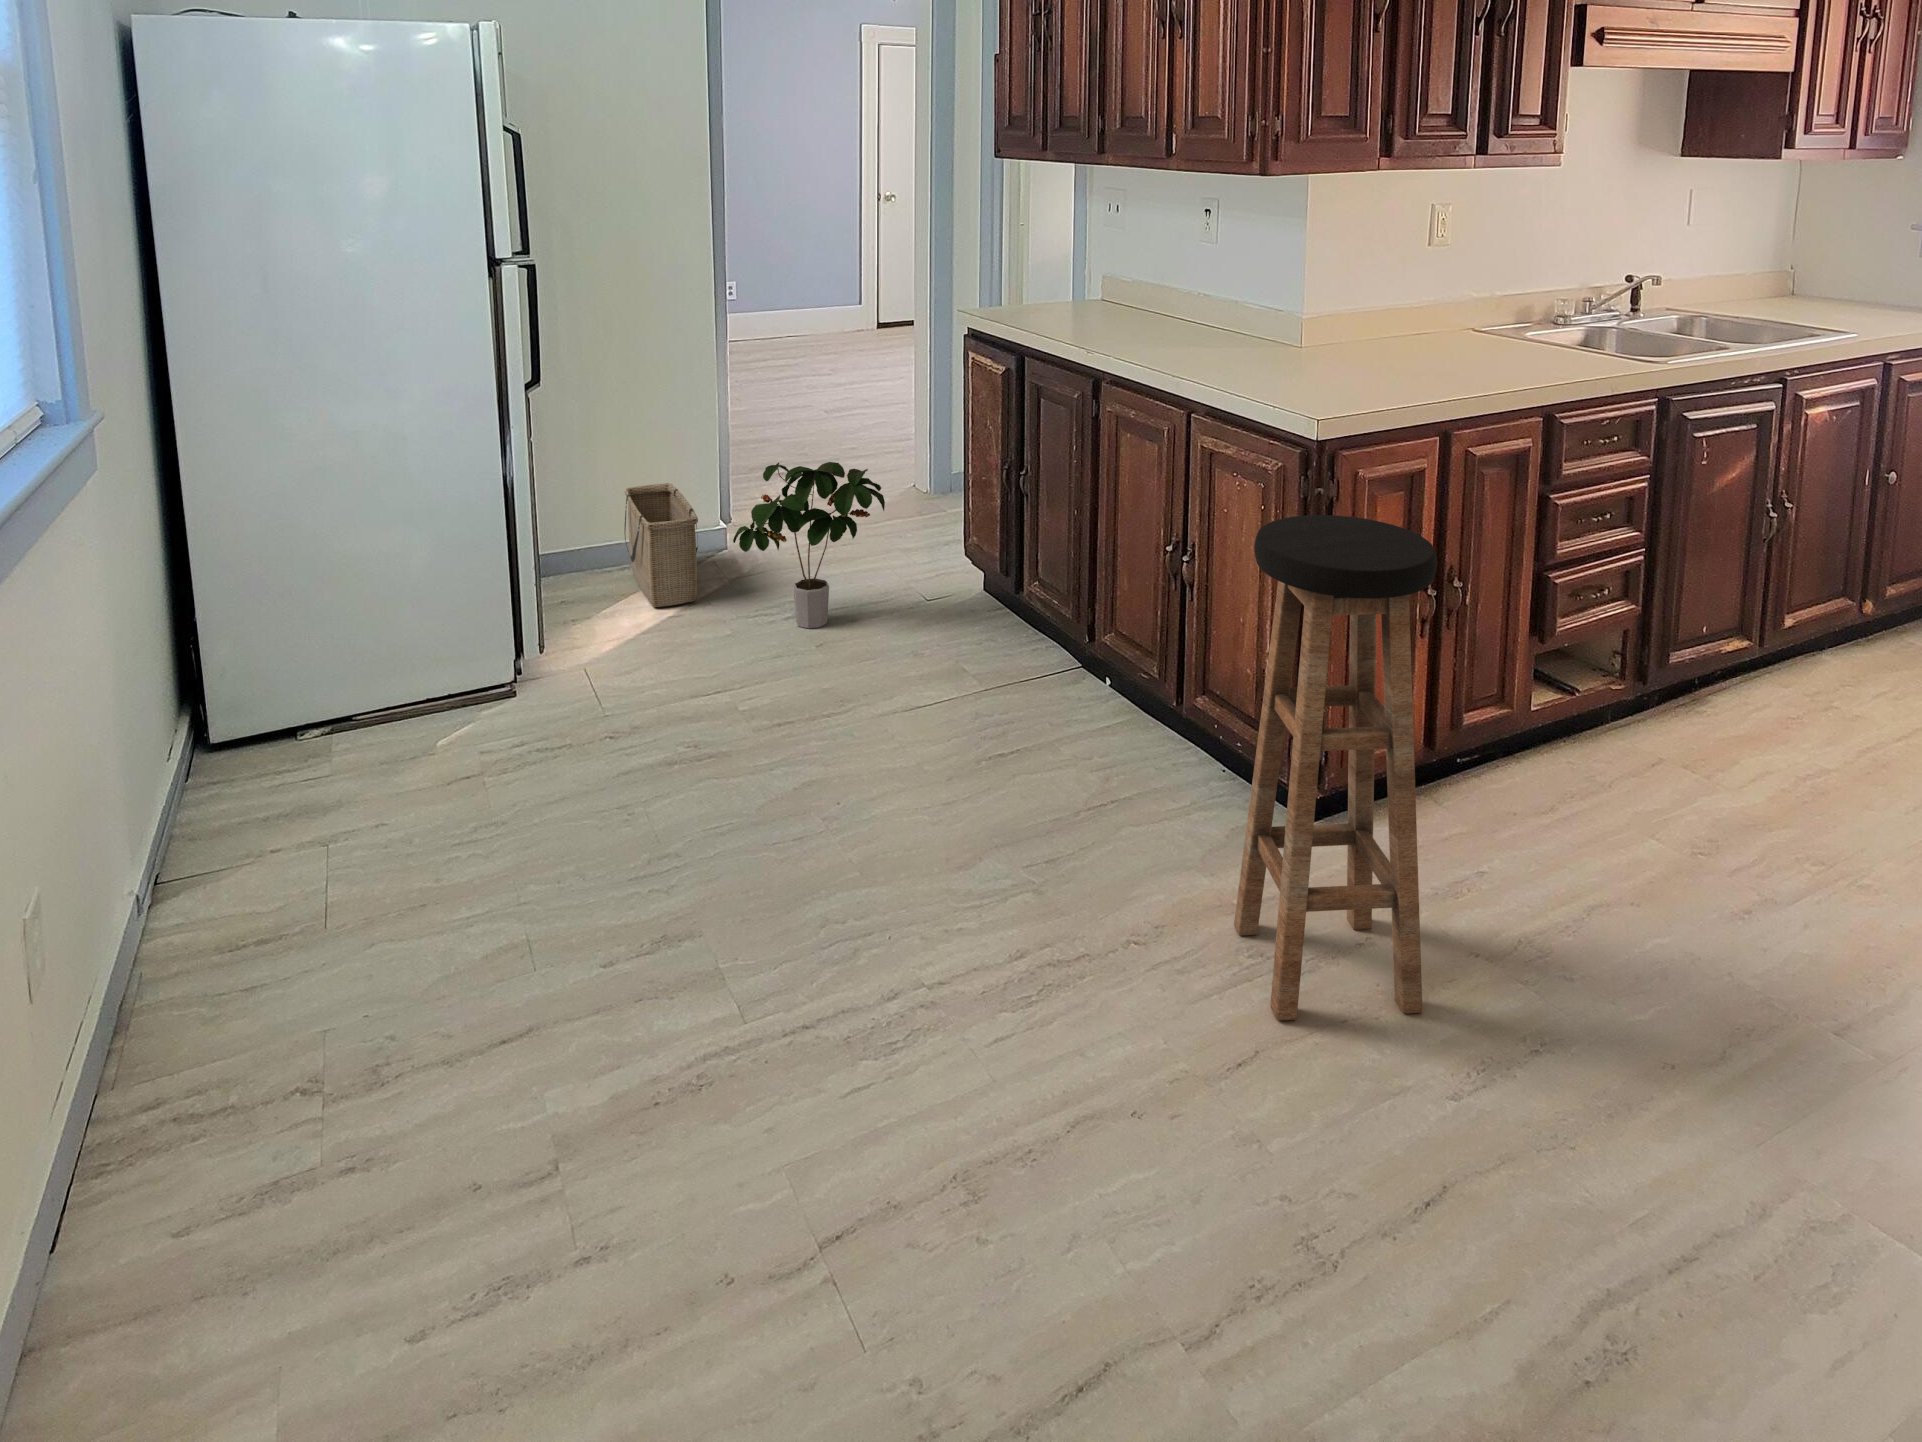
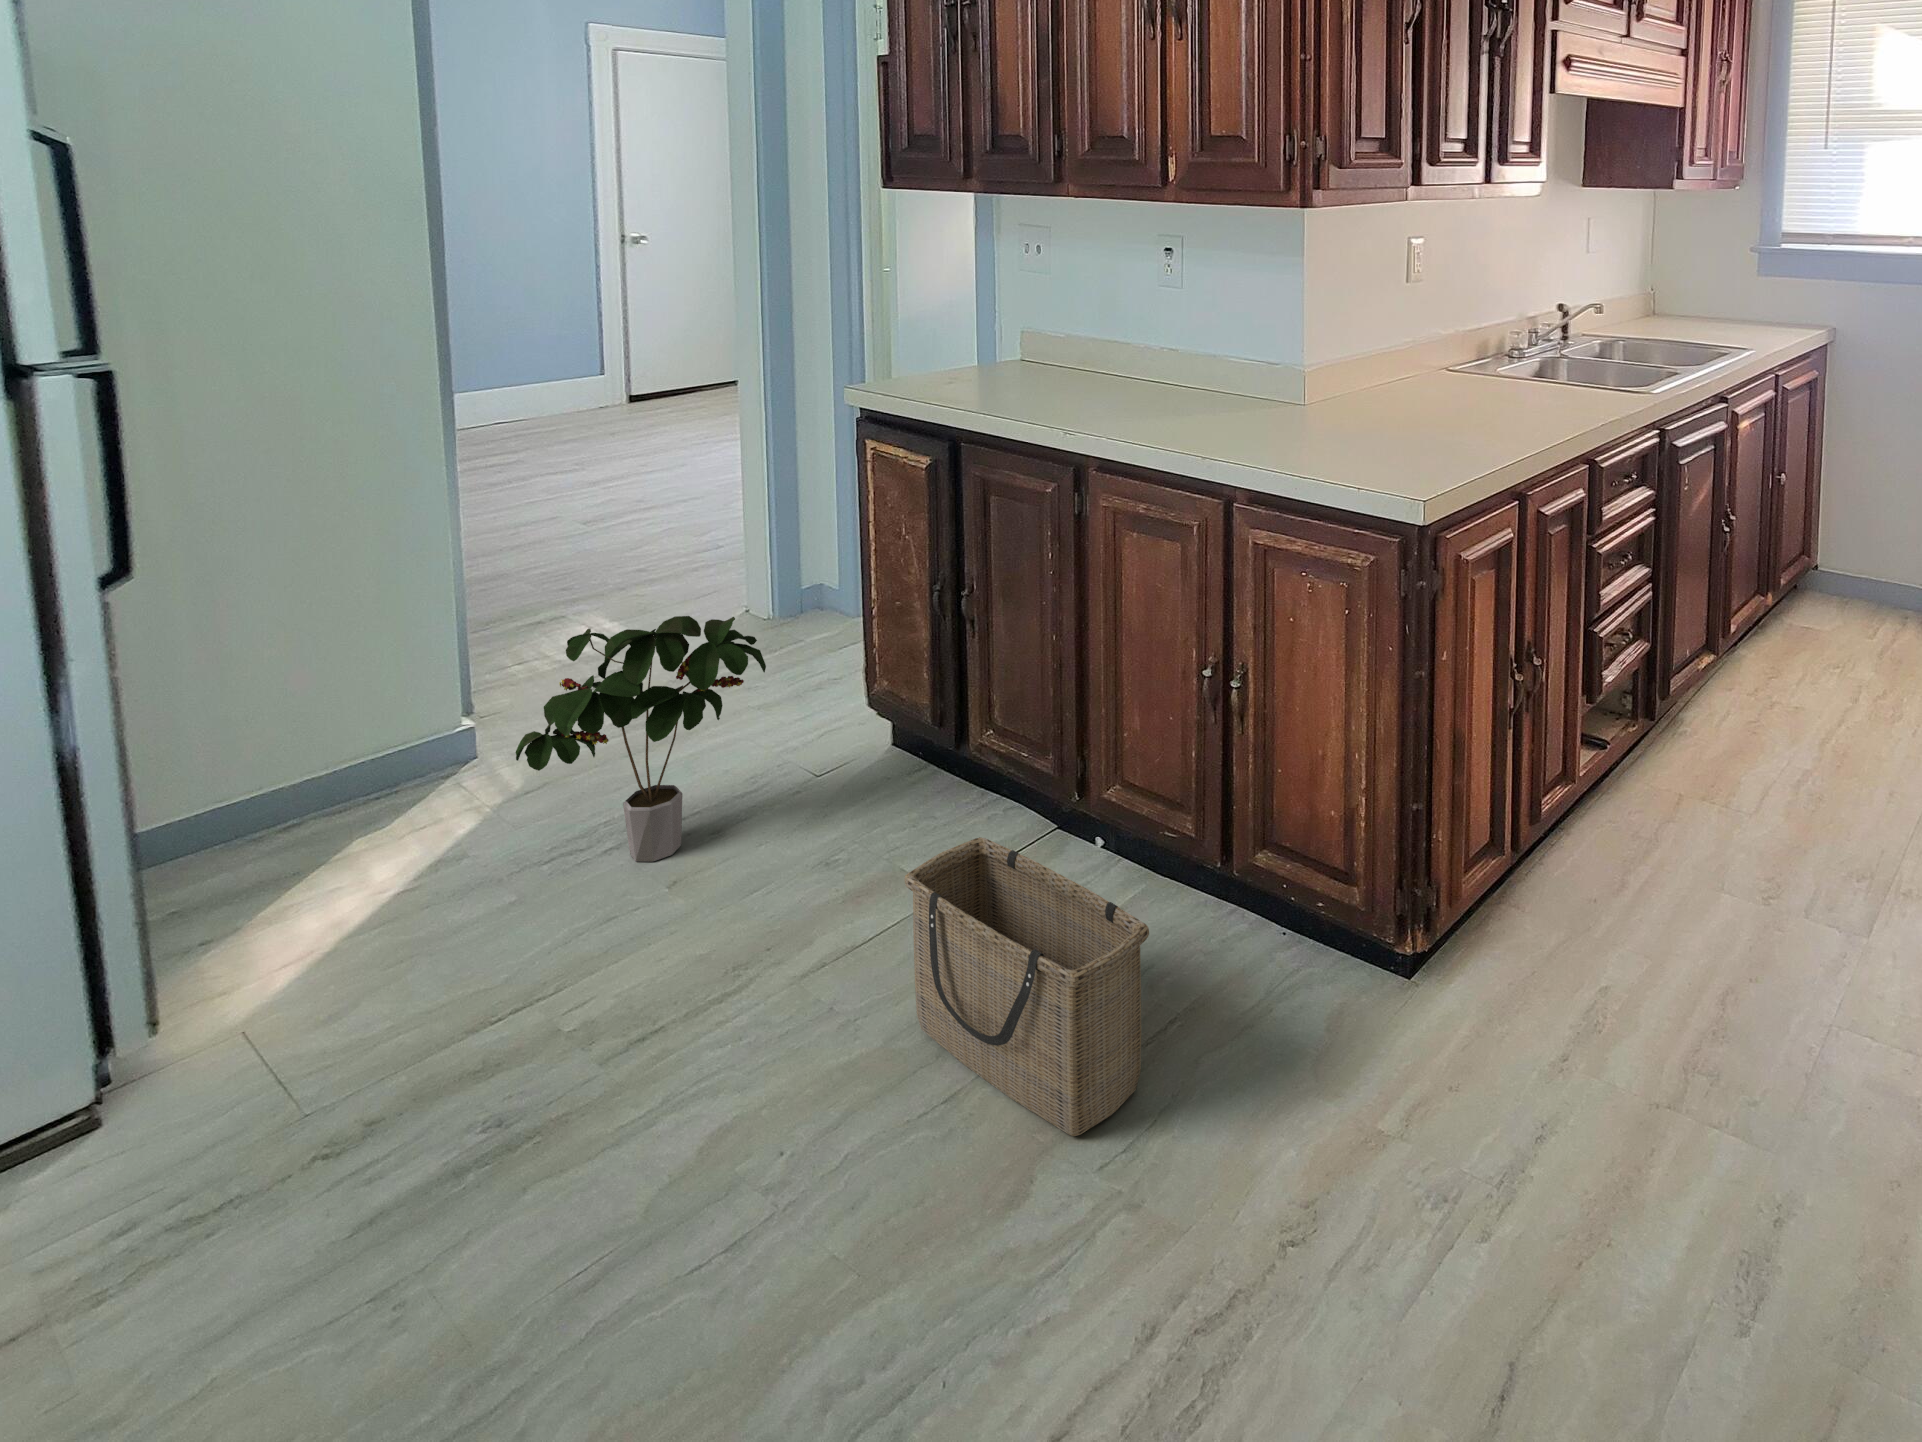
basket: present [624,483,698,607] -> present [905,837,1149,1136]
bar stool: present [1234,515,1437,1020] -> none [1401,623,1650,1289]

